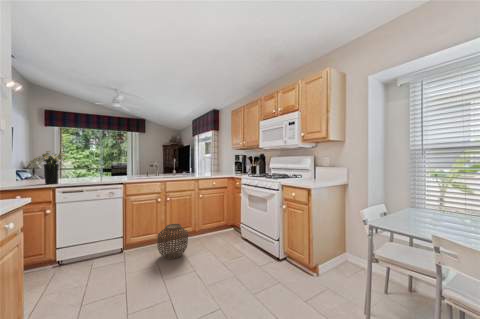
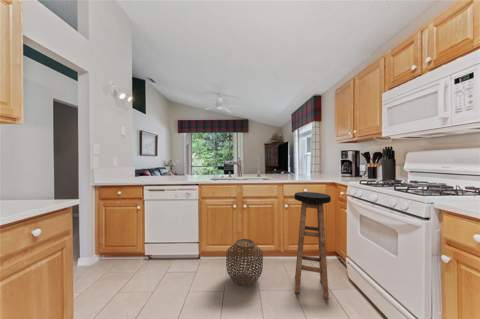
flower arrangement: present [29,151,68,184] -> none [124,151,155,182]
bar stool: none [209,184,234,253] -> present [294,192,331,299]

